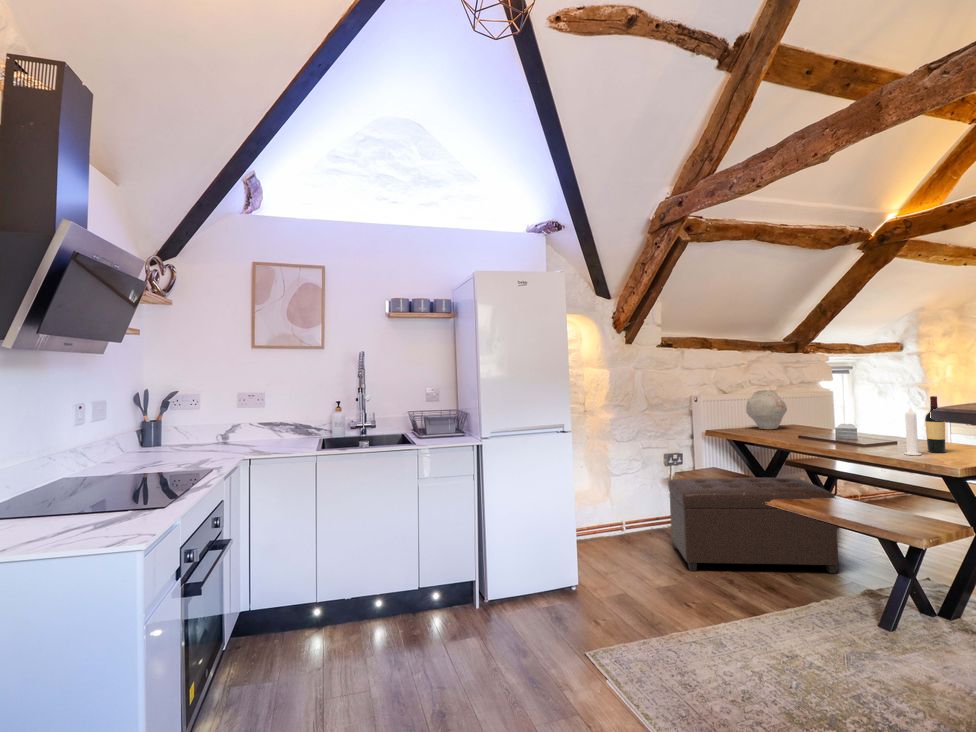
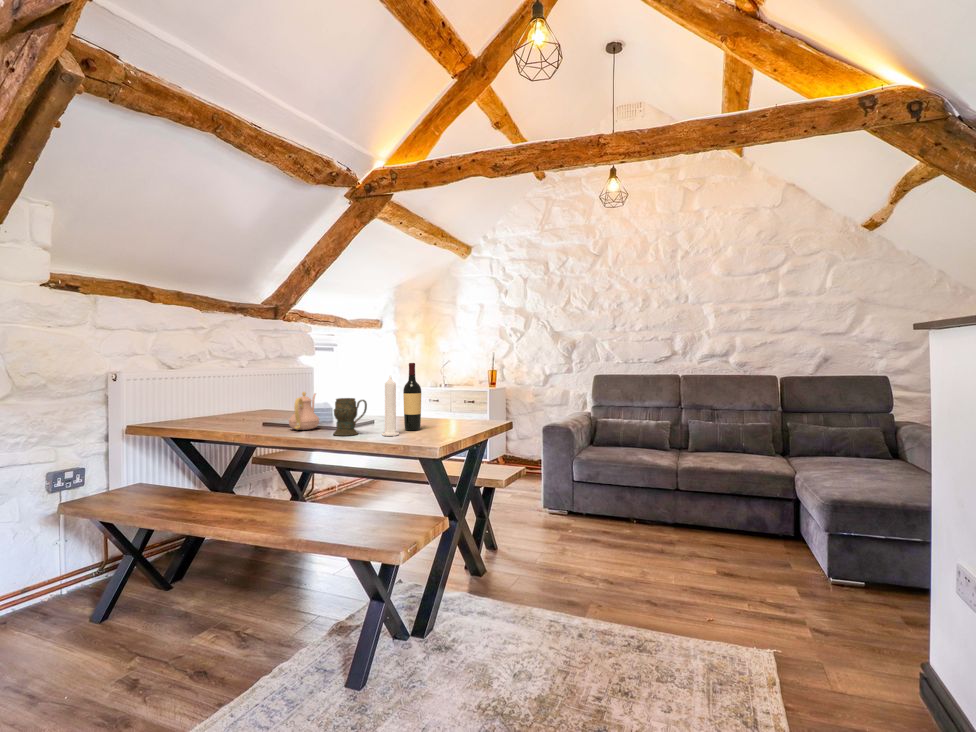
vase: present [746,390,787,429] -> none [200,362,256,417]
teapot: none [819,416,845,444] -> present [289,392,319,430]
mug: none [858,423,888,452] -> present [334,398,367,436]
ottoman: present [668,478,838,573] -> none [26,483,304,696]

